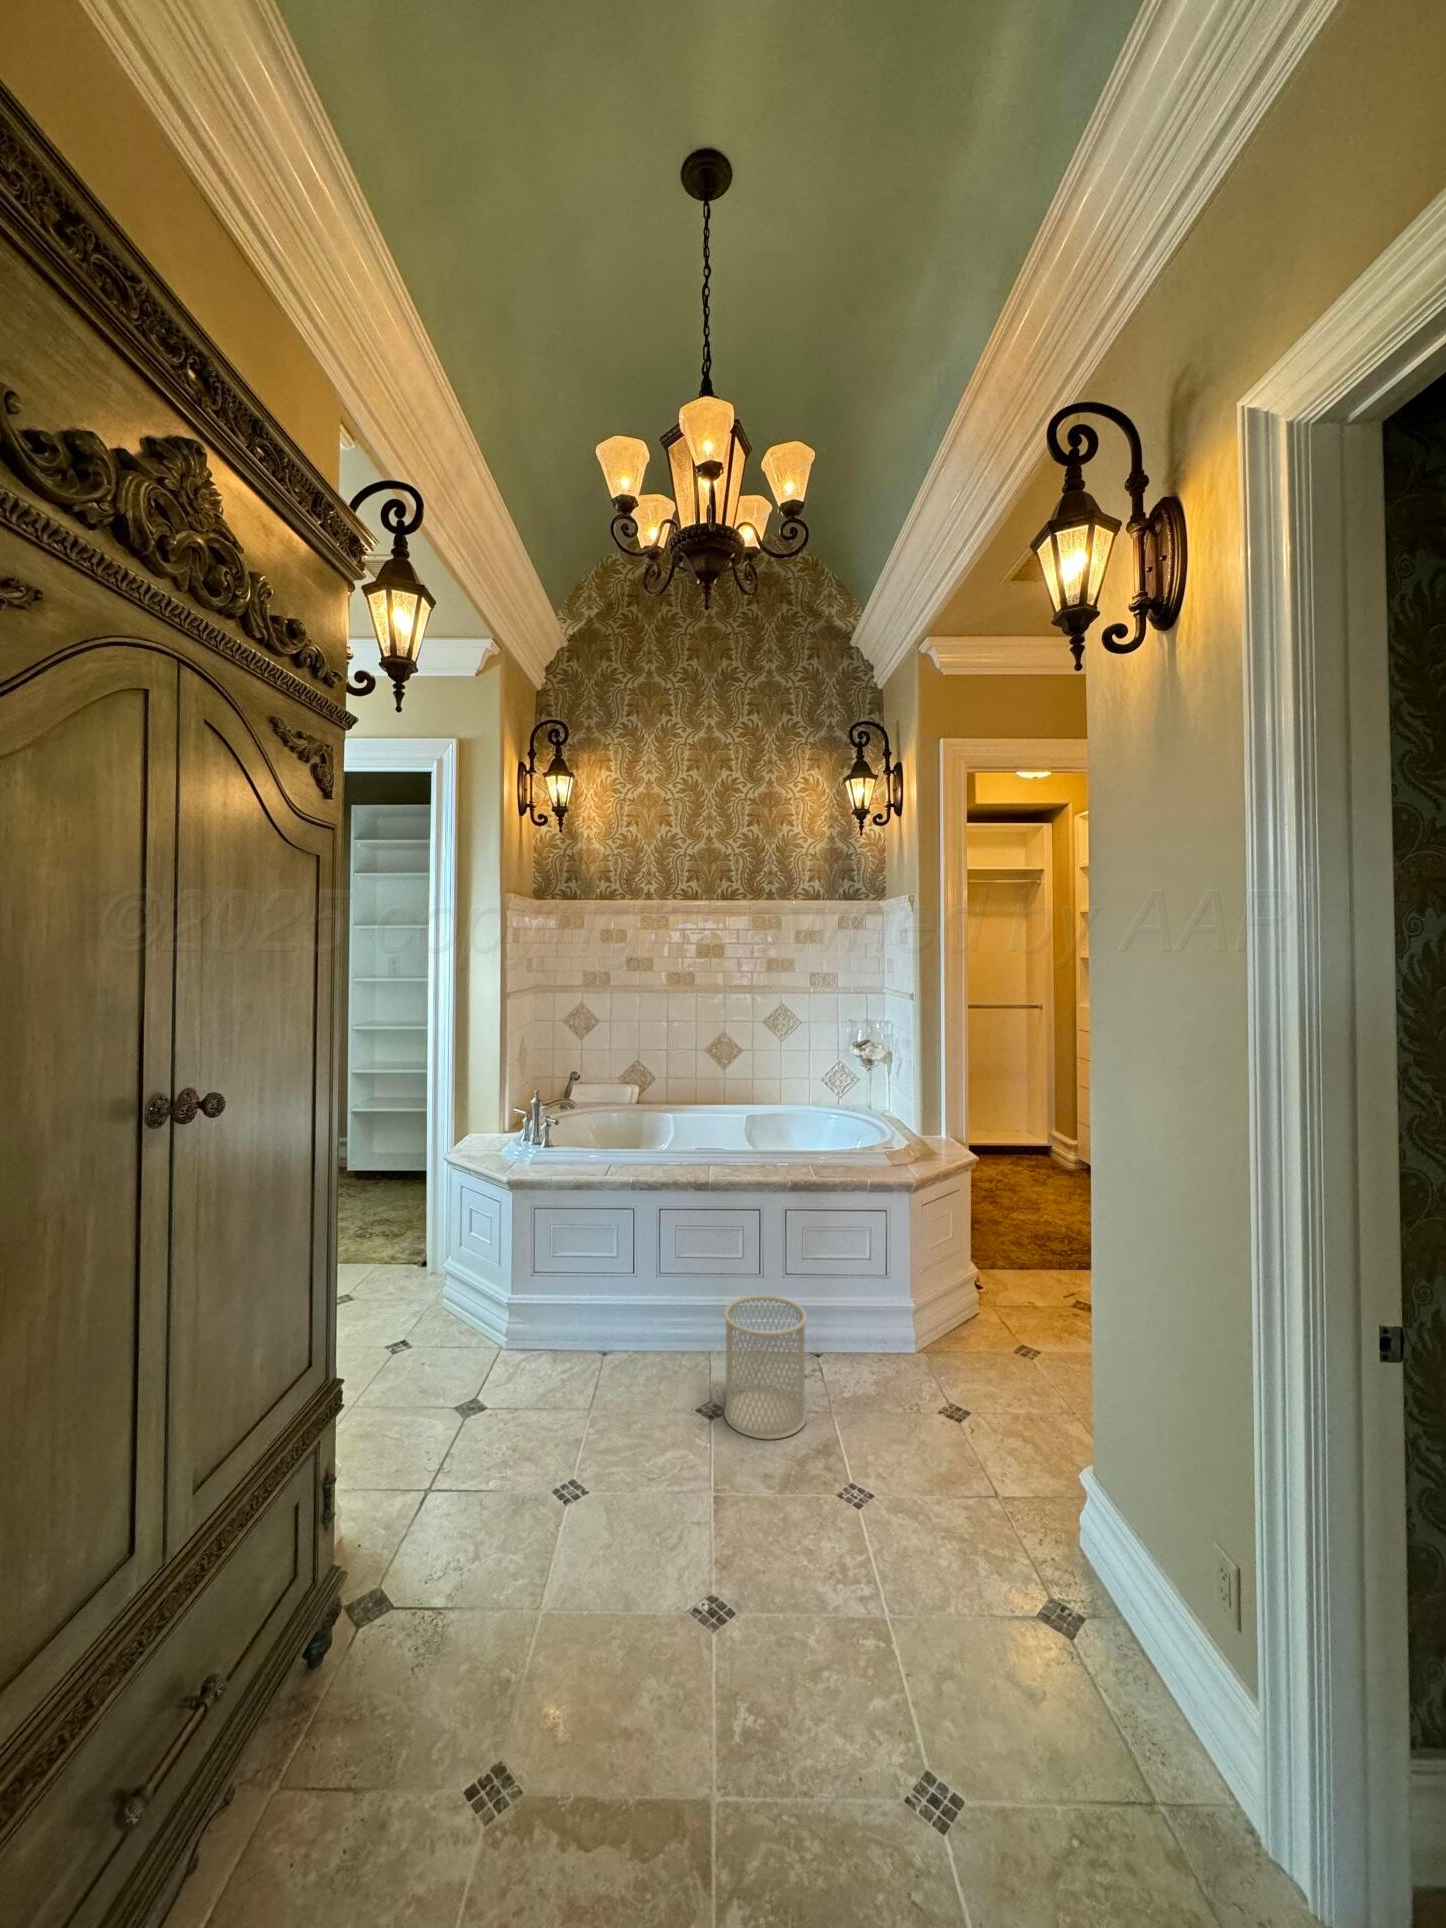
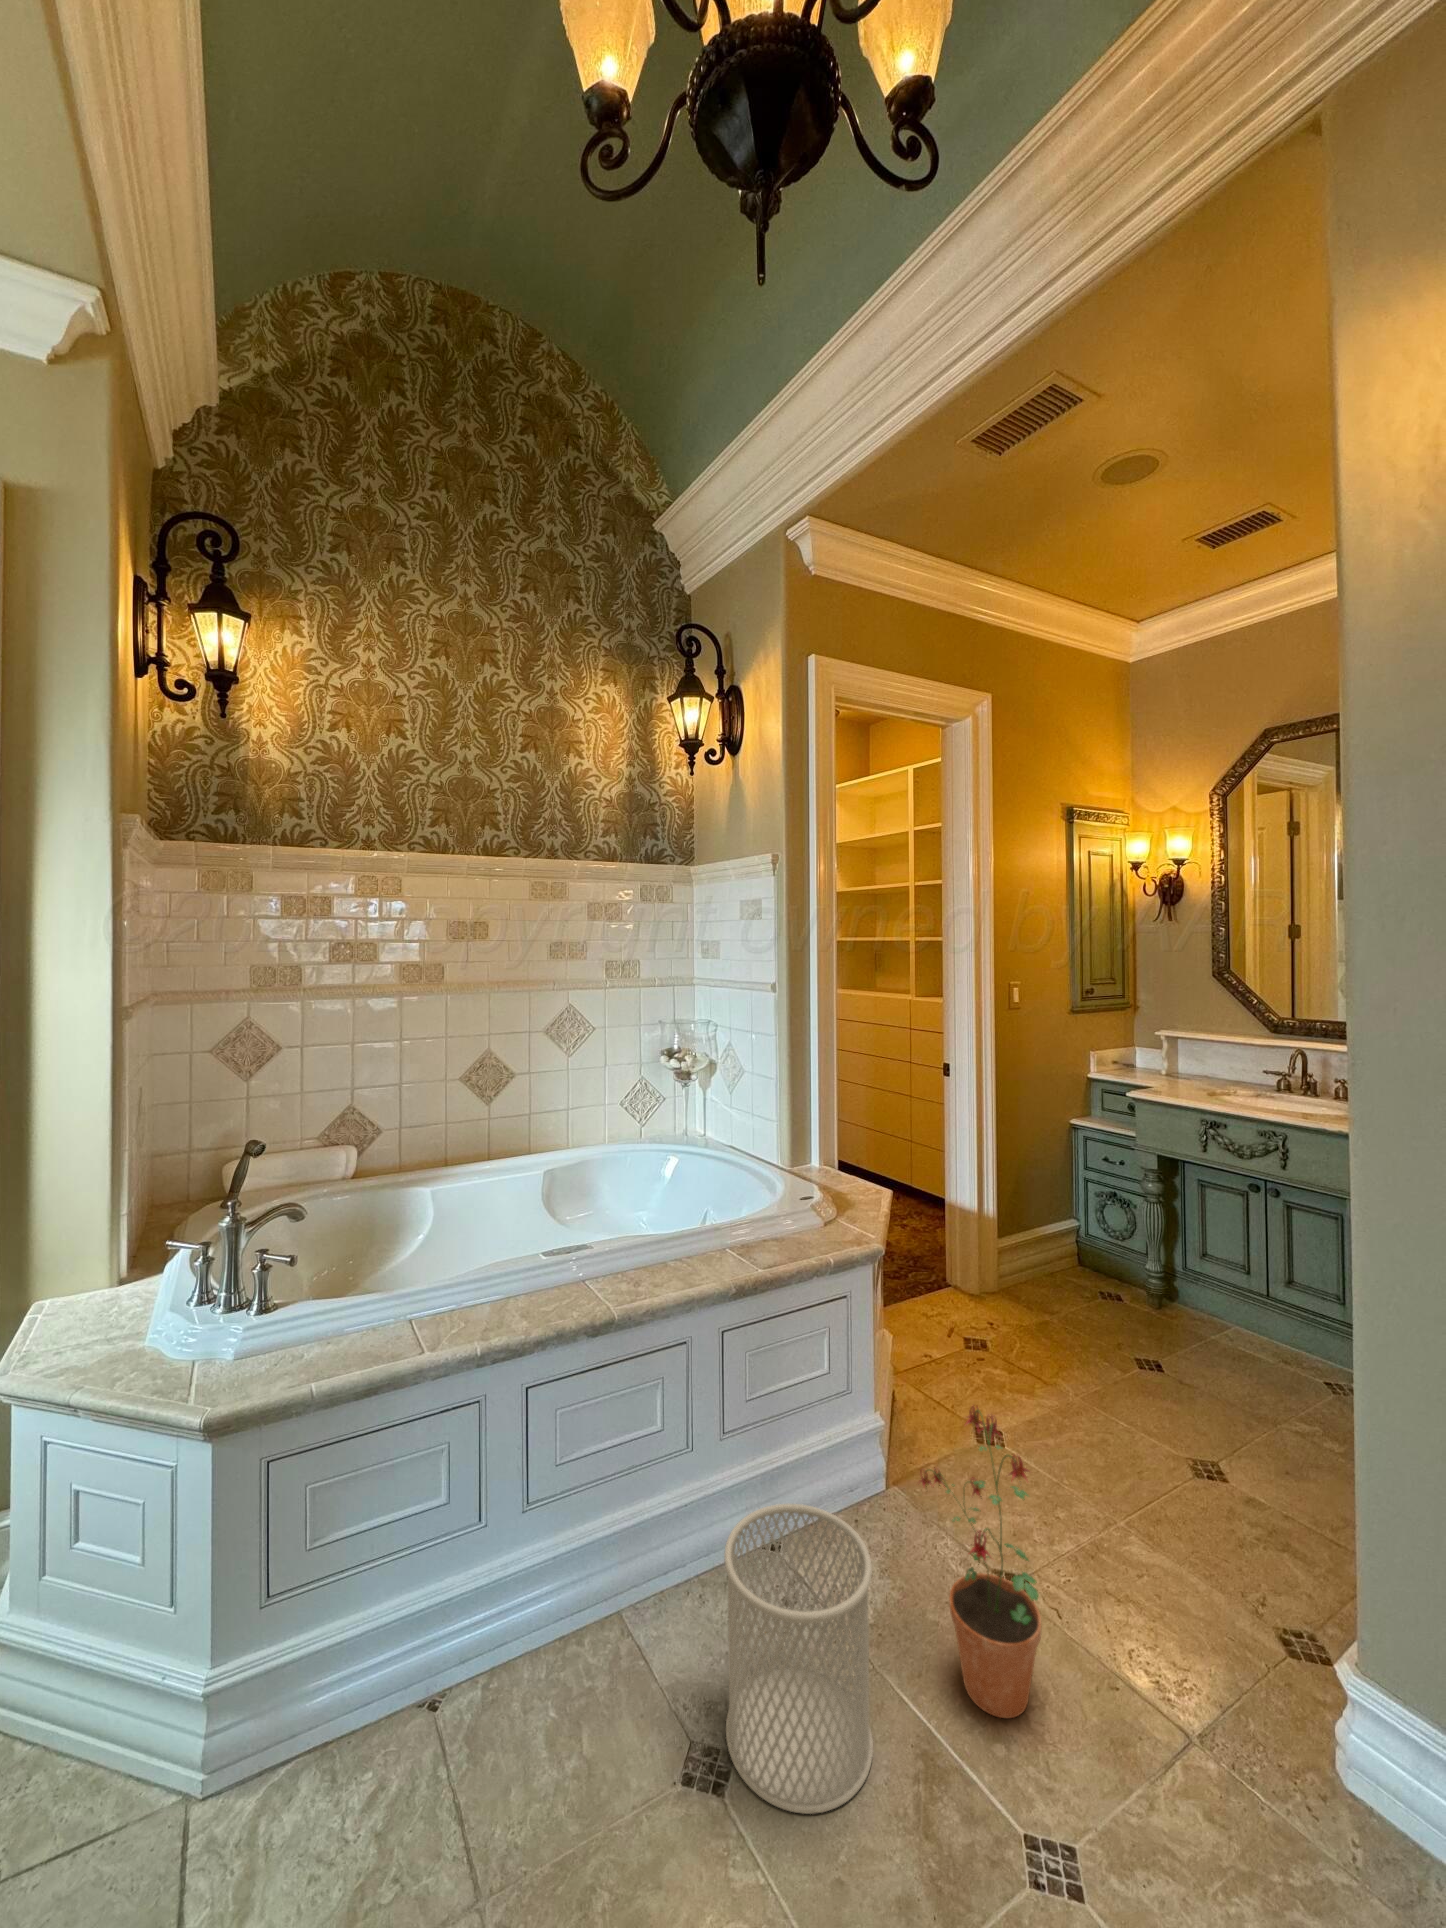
potted plant: none [862,1267,921,1450] -> present [920,1406,1041,1718]

